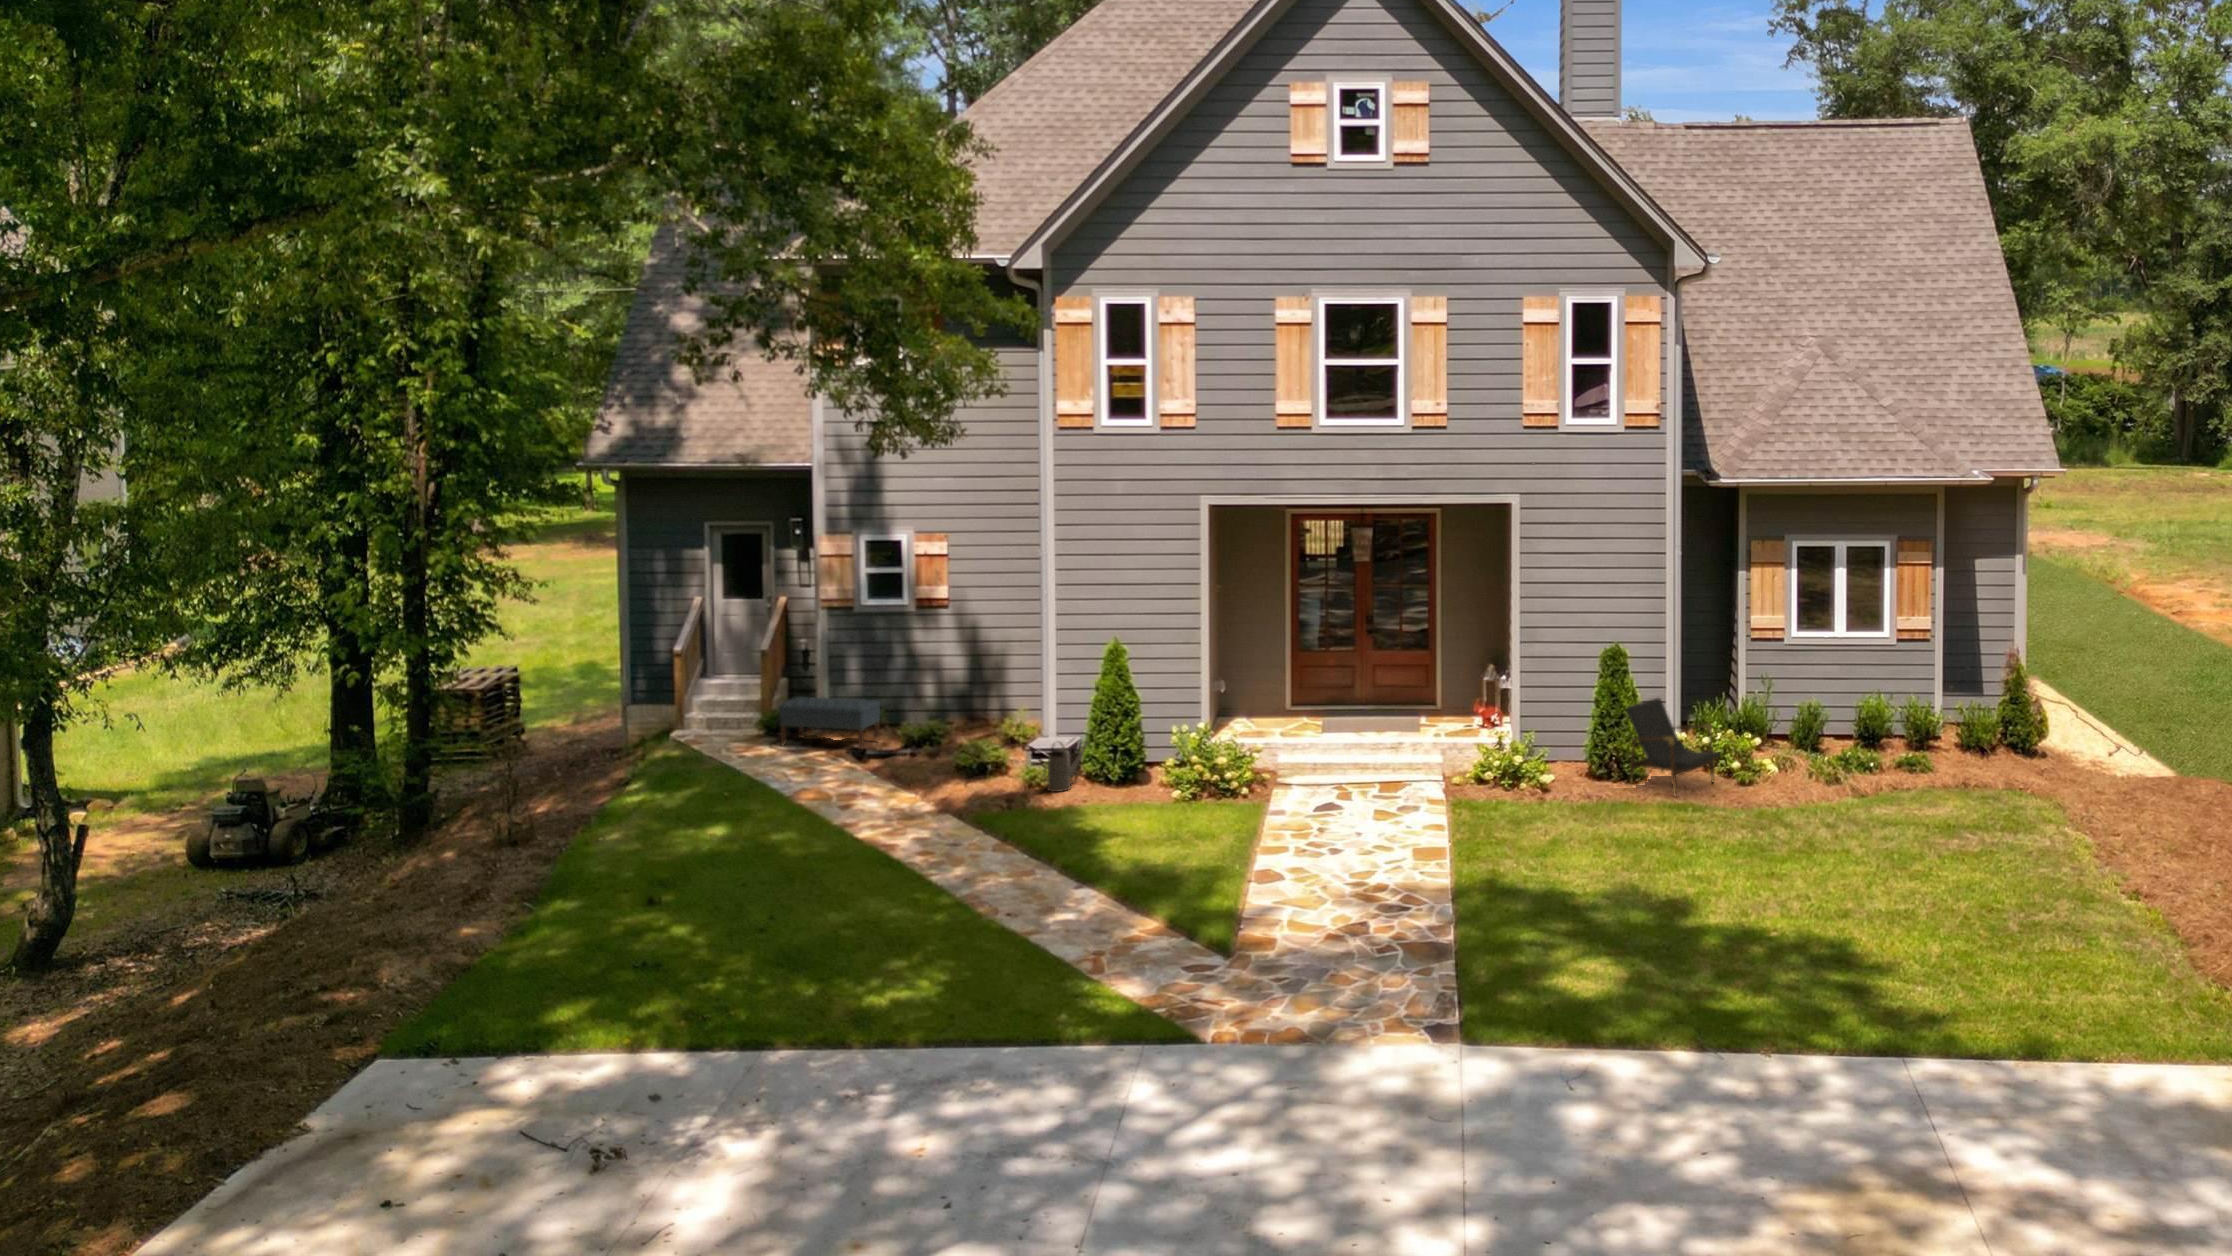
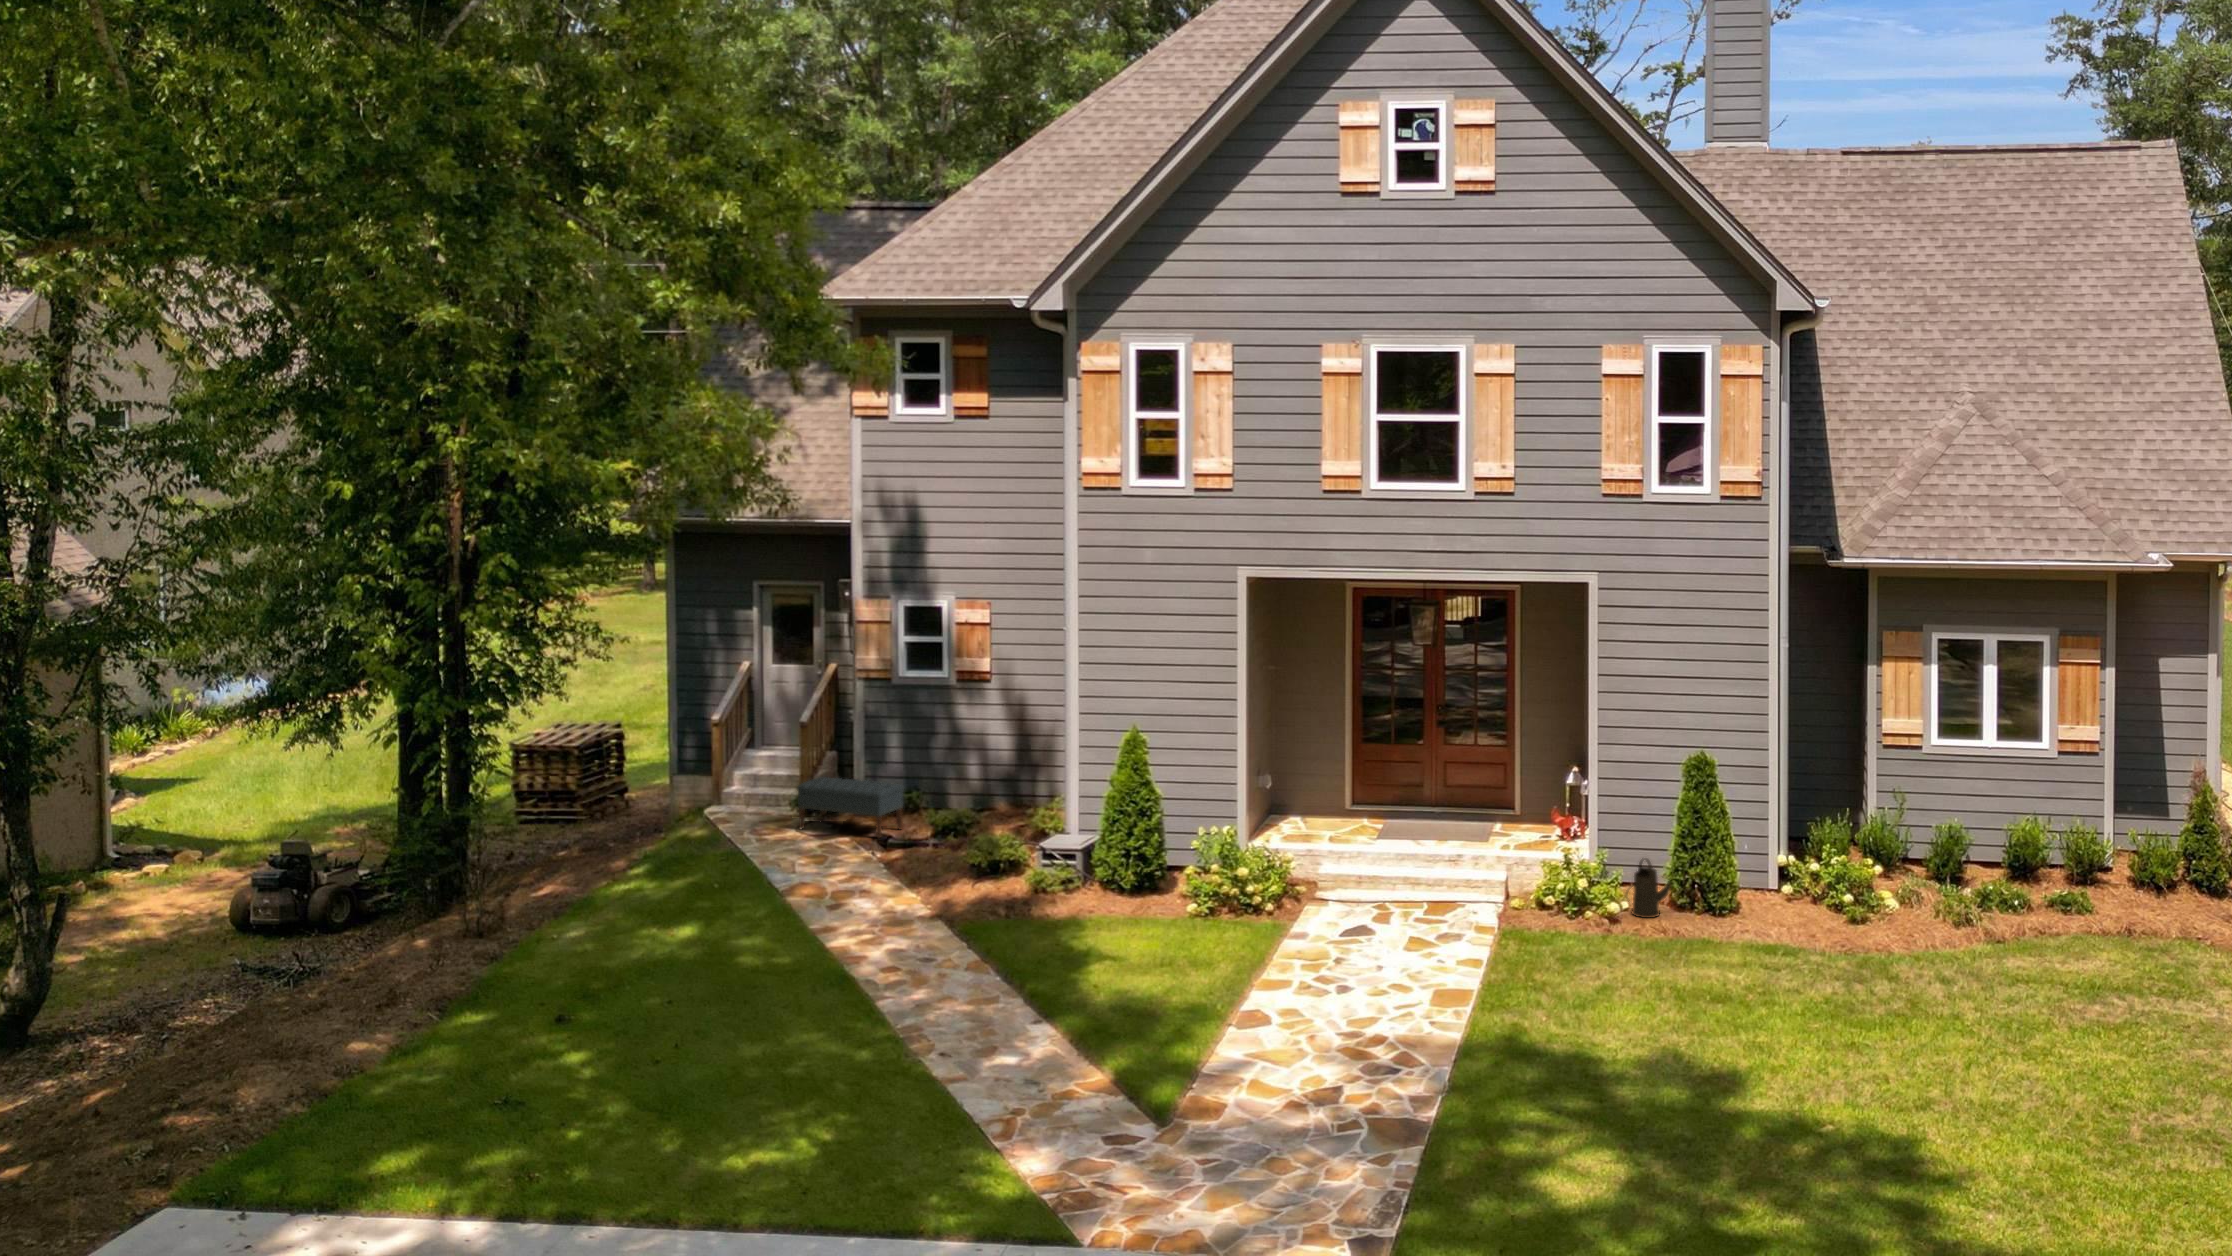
lounge chair: present [1627,698,1720,796] -> none [1712,817,1823,938]
watering can: present [1045,742,1088,792] -> present [1626,859,1671,918]

